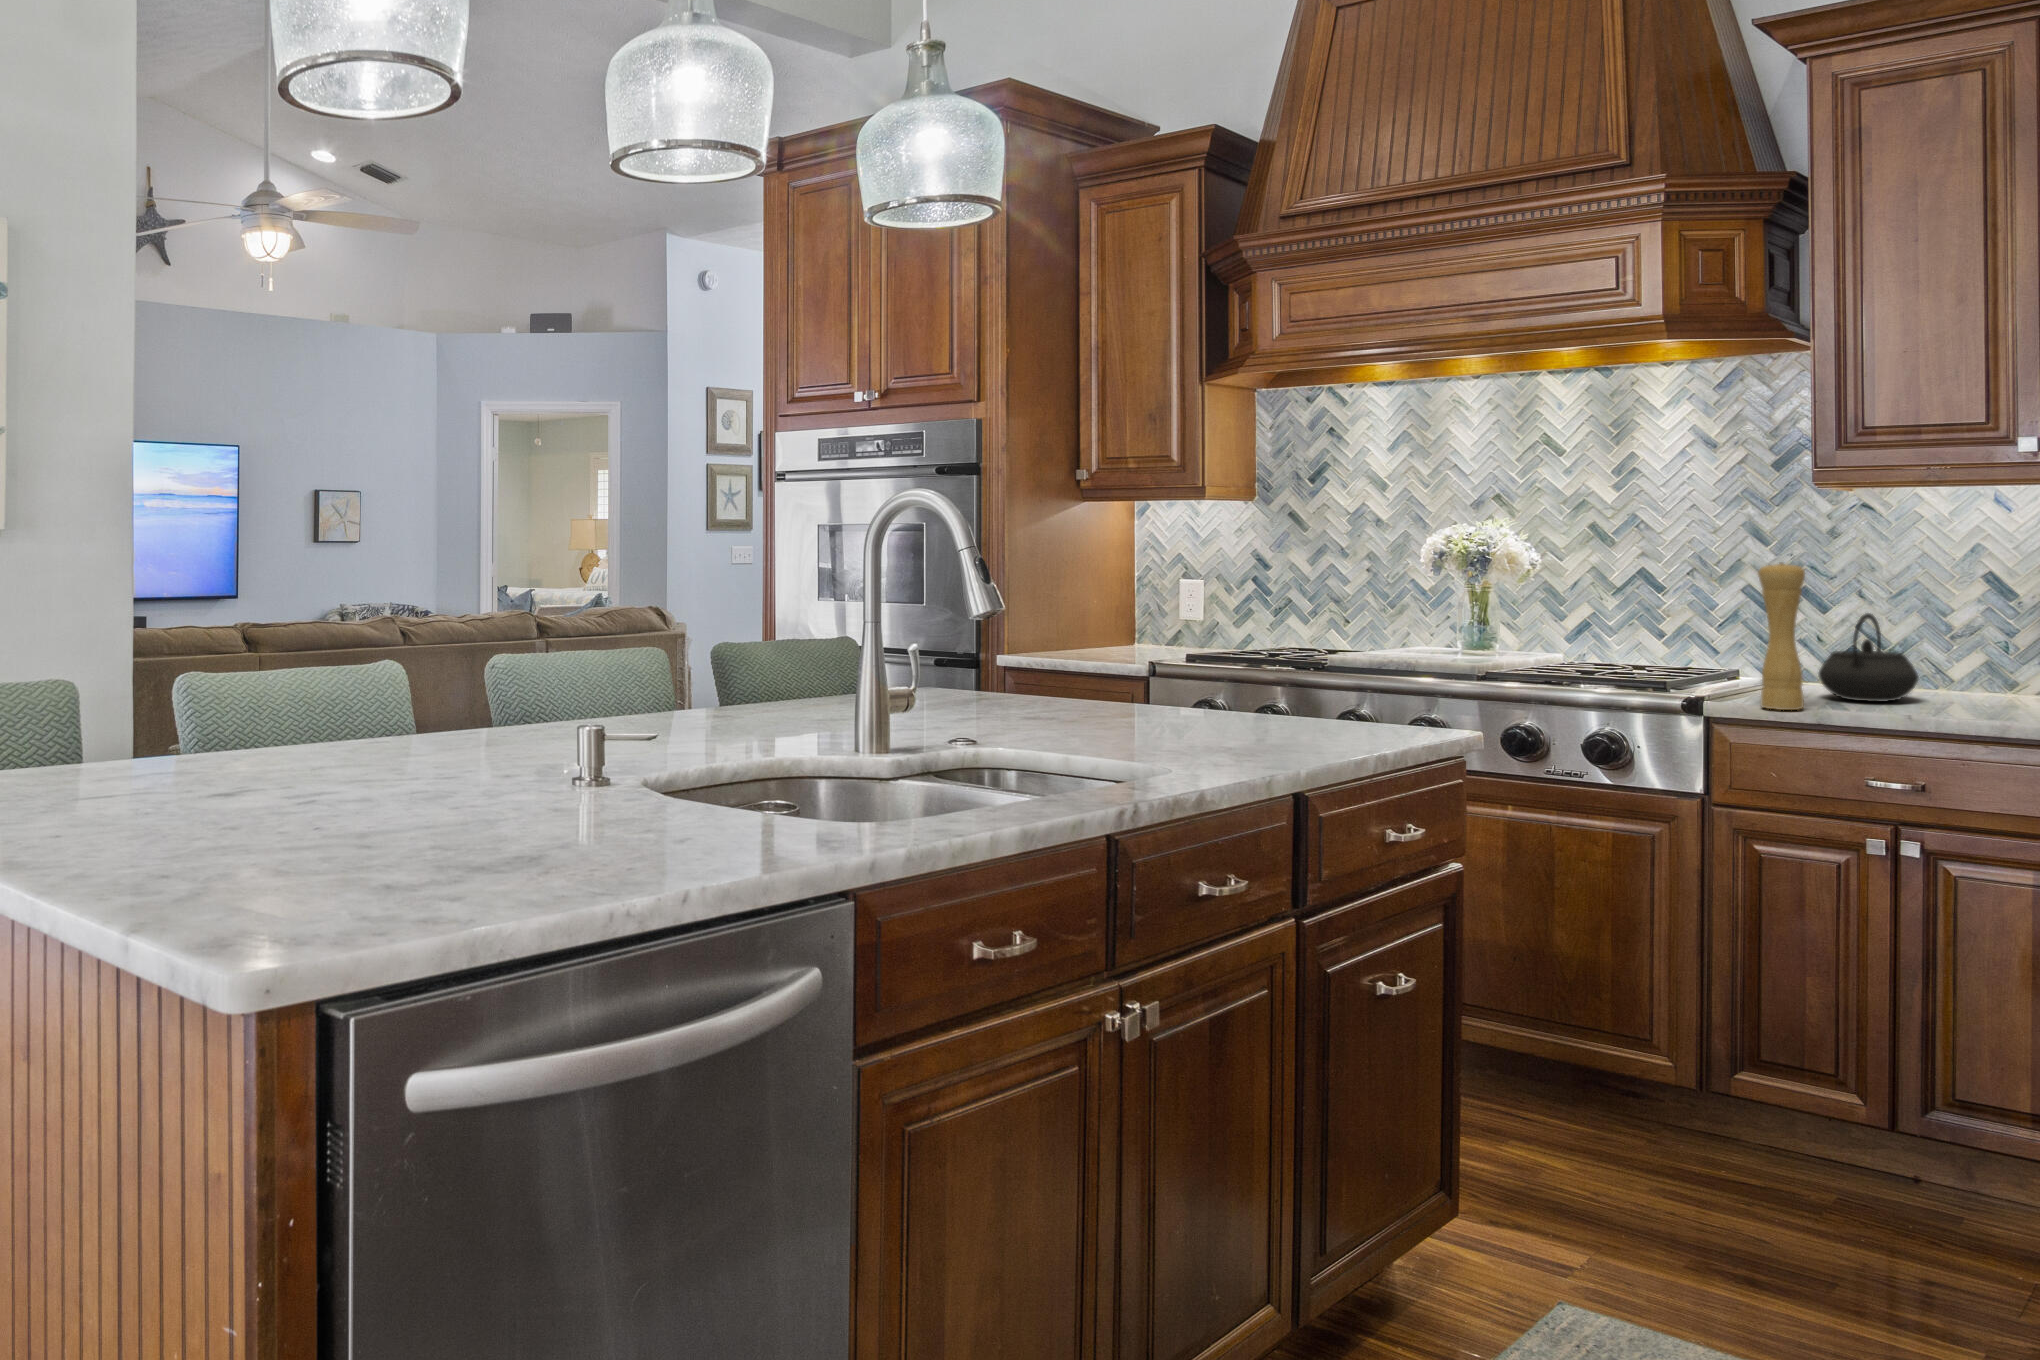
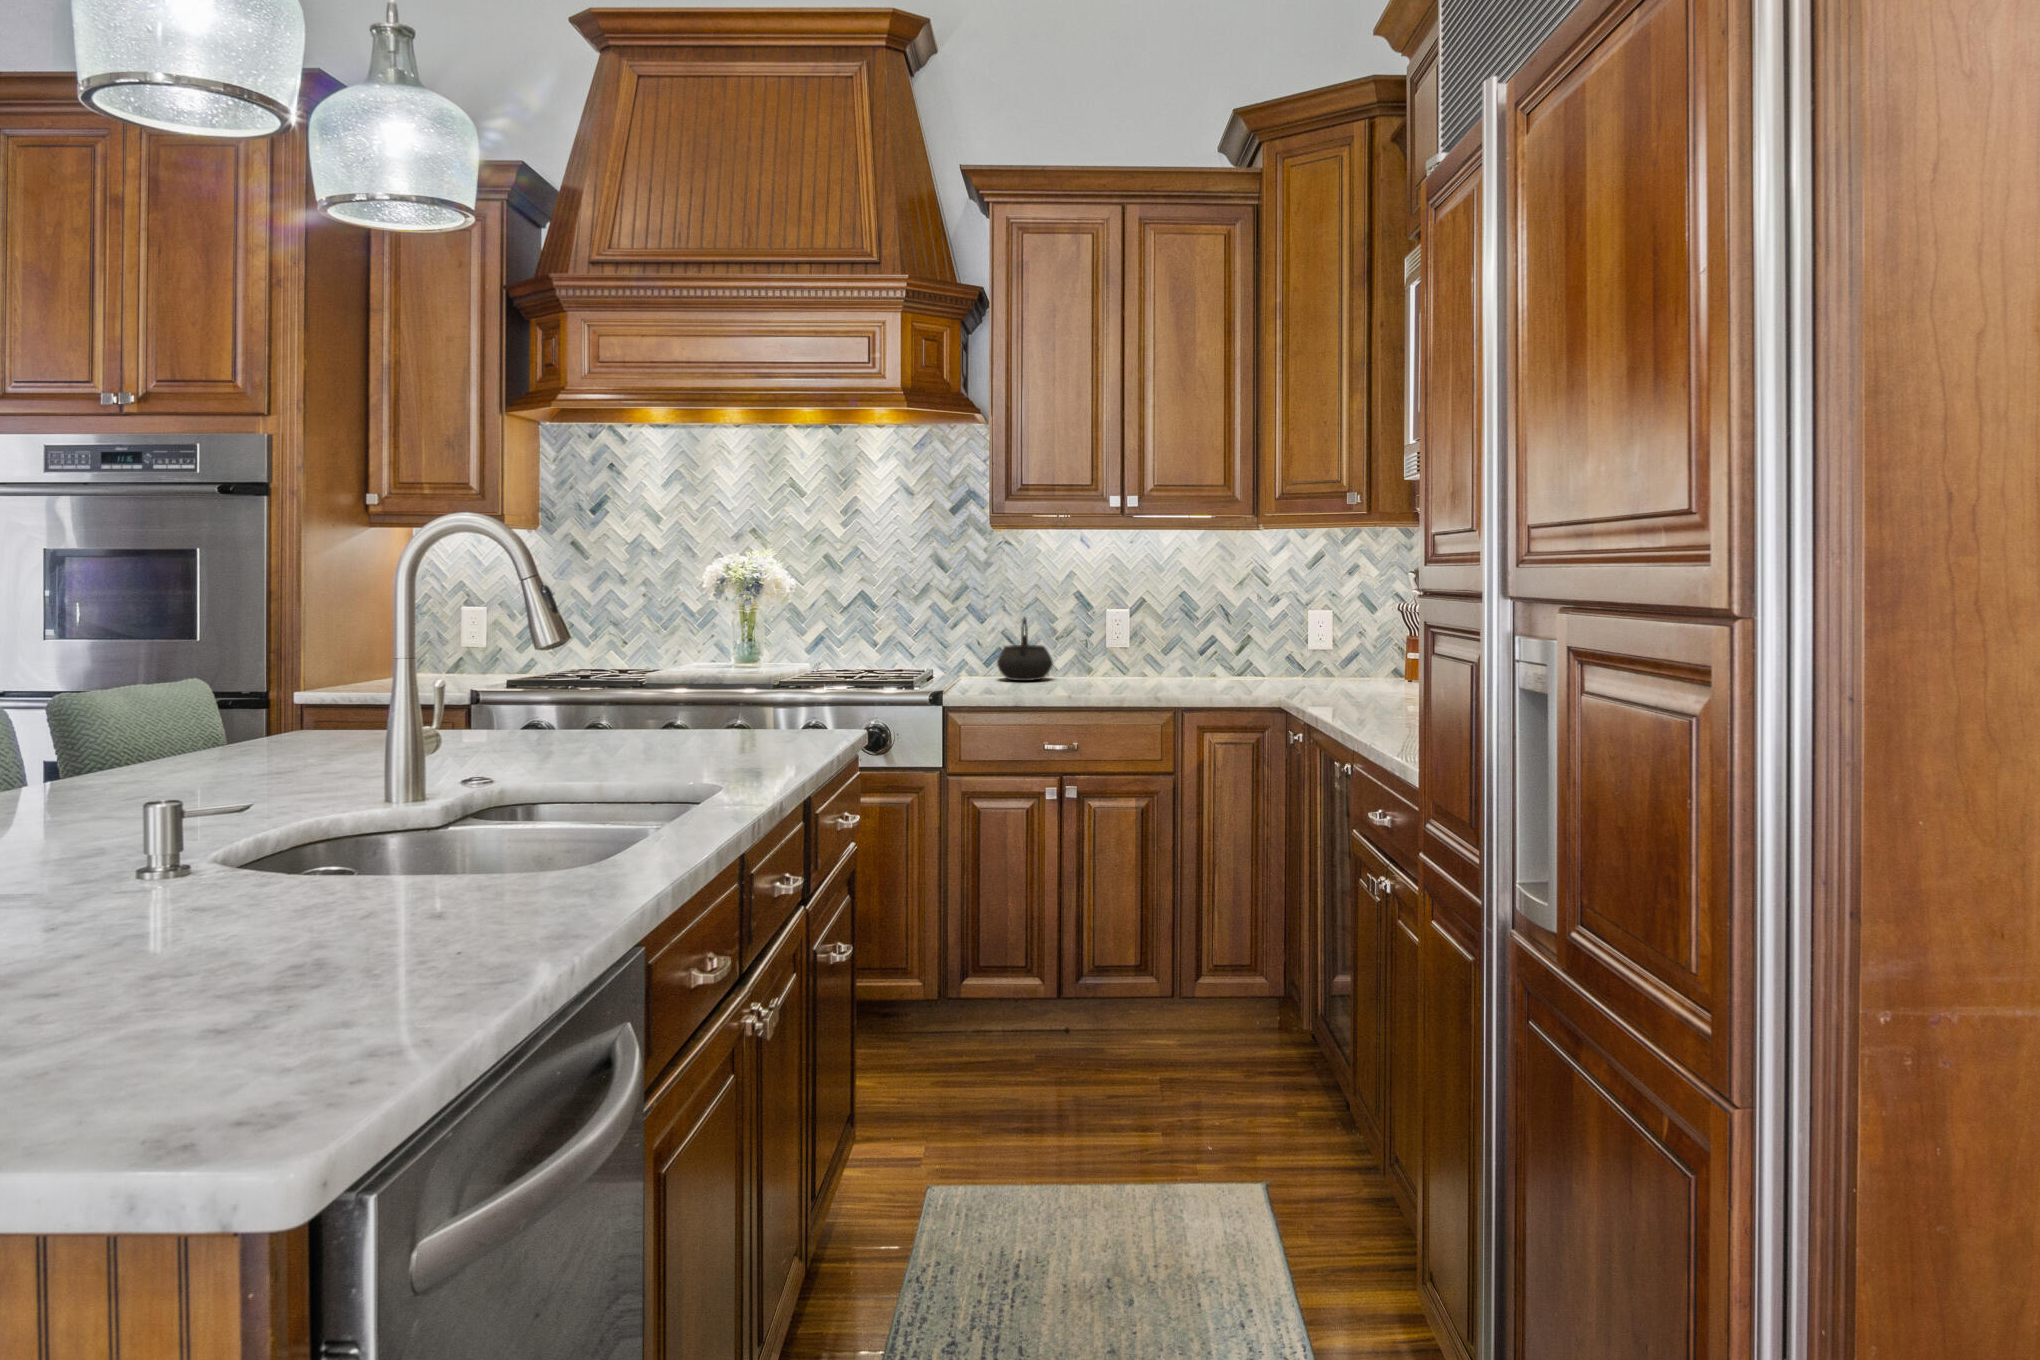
pepper mill: present [1758,562,1805,710] -> none [973,576,1001,688]

